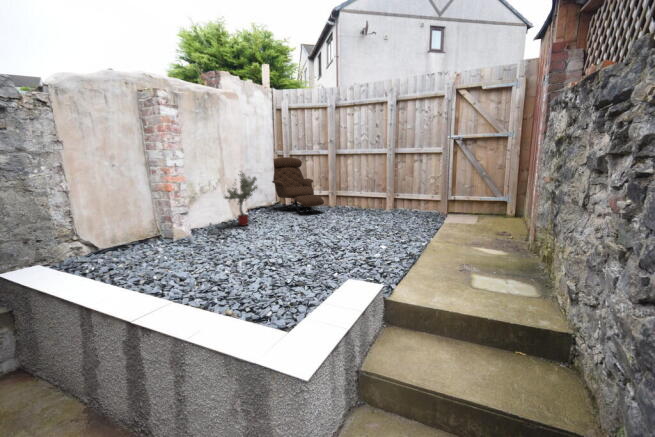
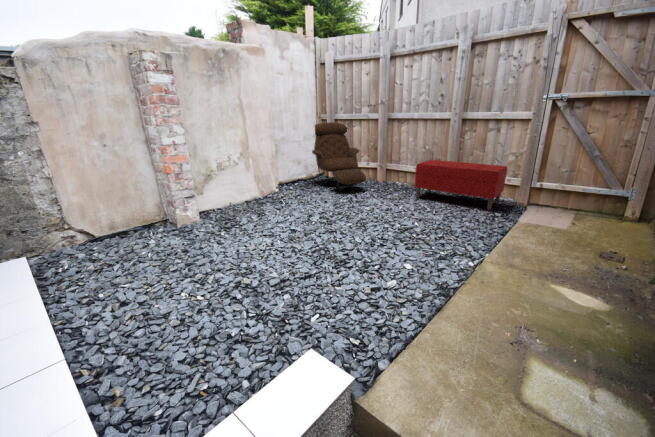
potted tree: present [224,171,257,226] -> none [241,143,284,207]
bench: none [365,185,431,218] -> present [414,160,507,210]

